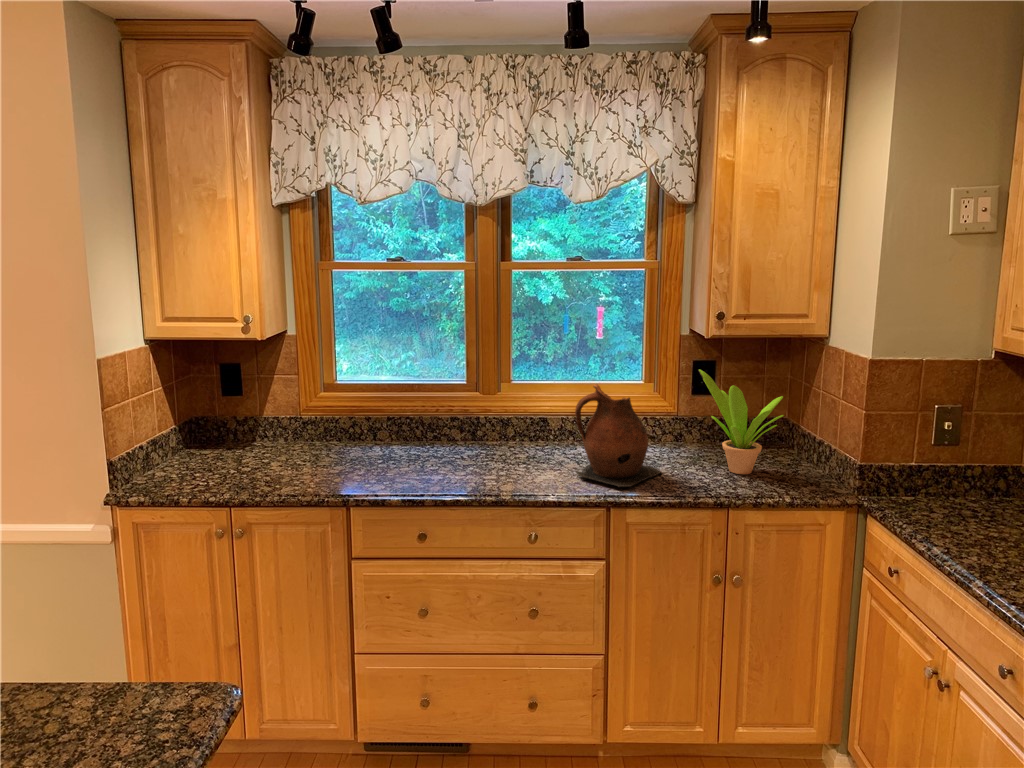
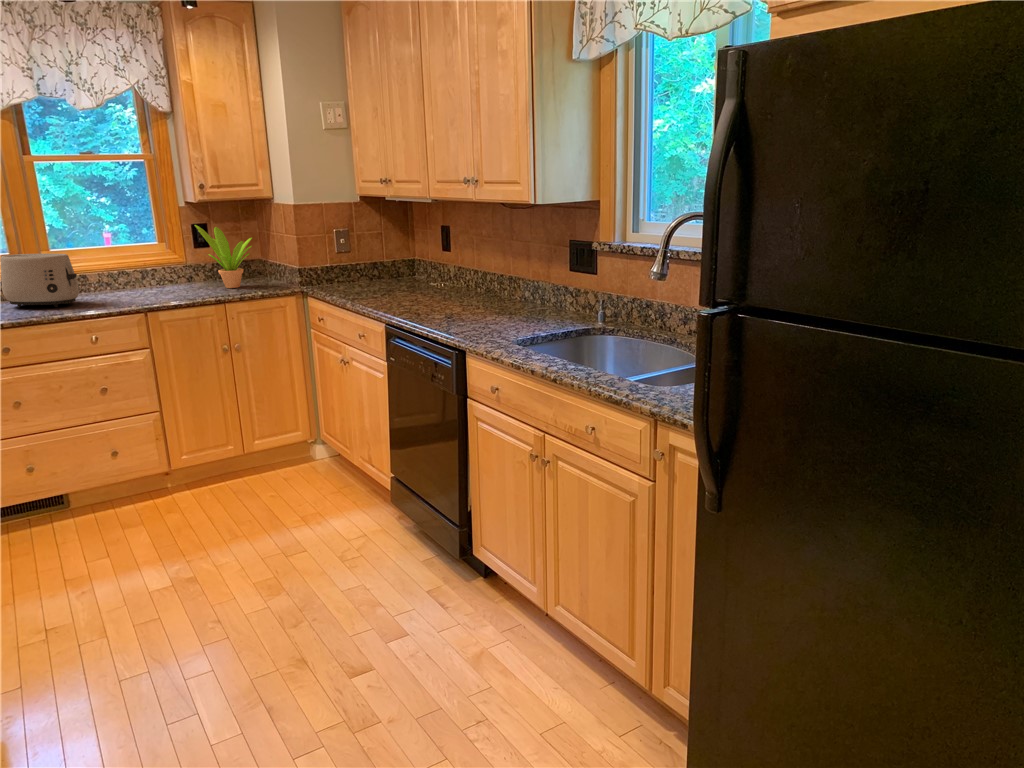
ceramic pitcher: present [575,384,661,488] -> none [109,236,181,301]
toaster: none [446,392,530,474] -> present [1,254,79,307]

